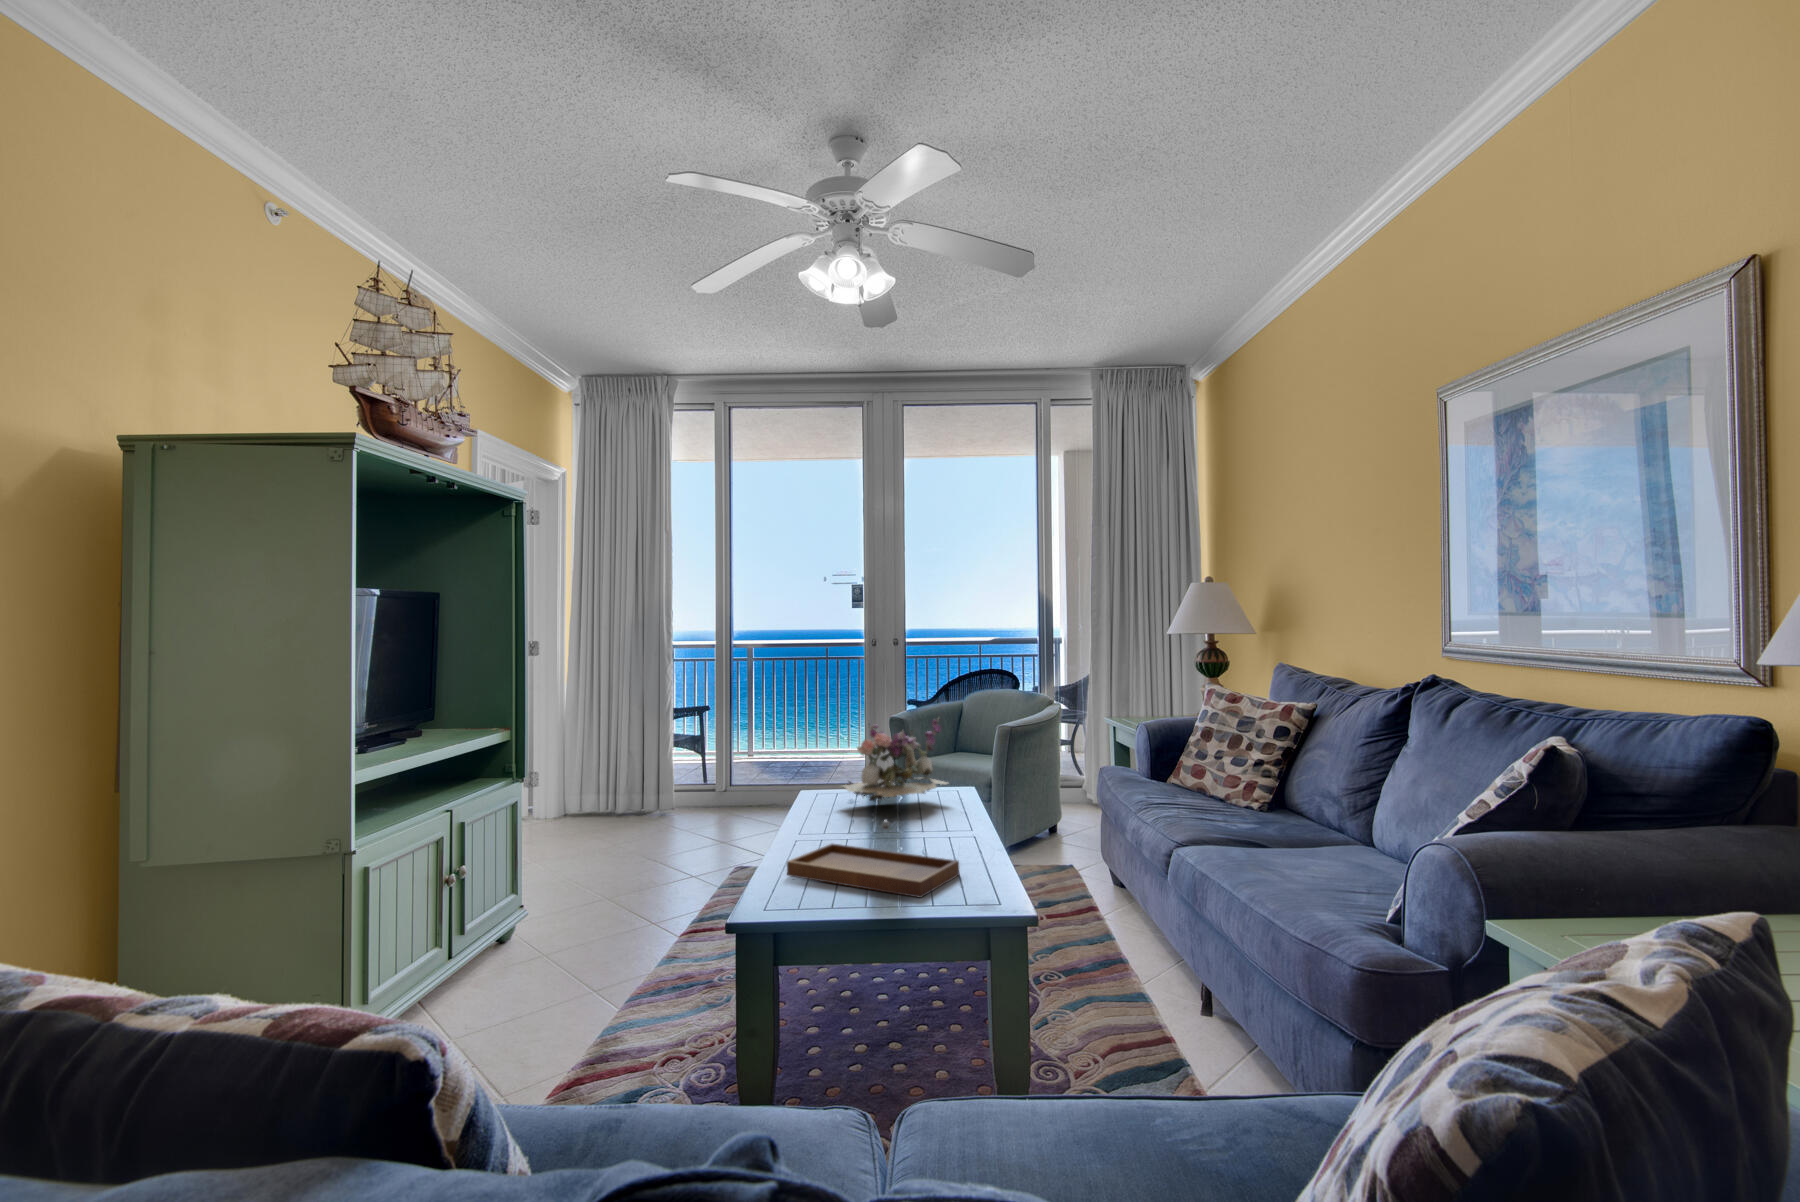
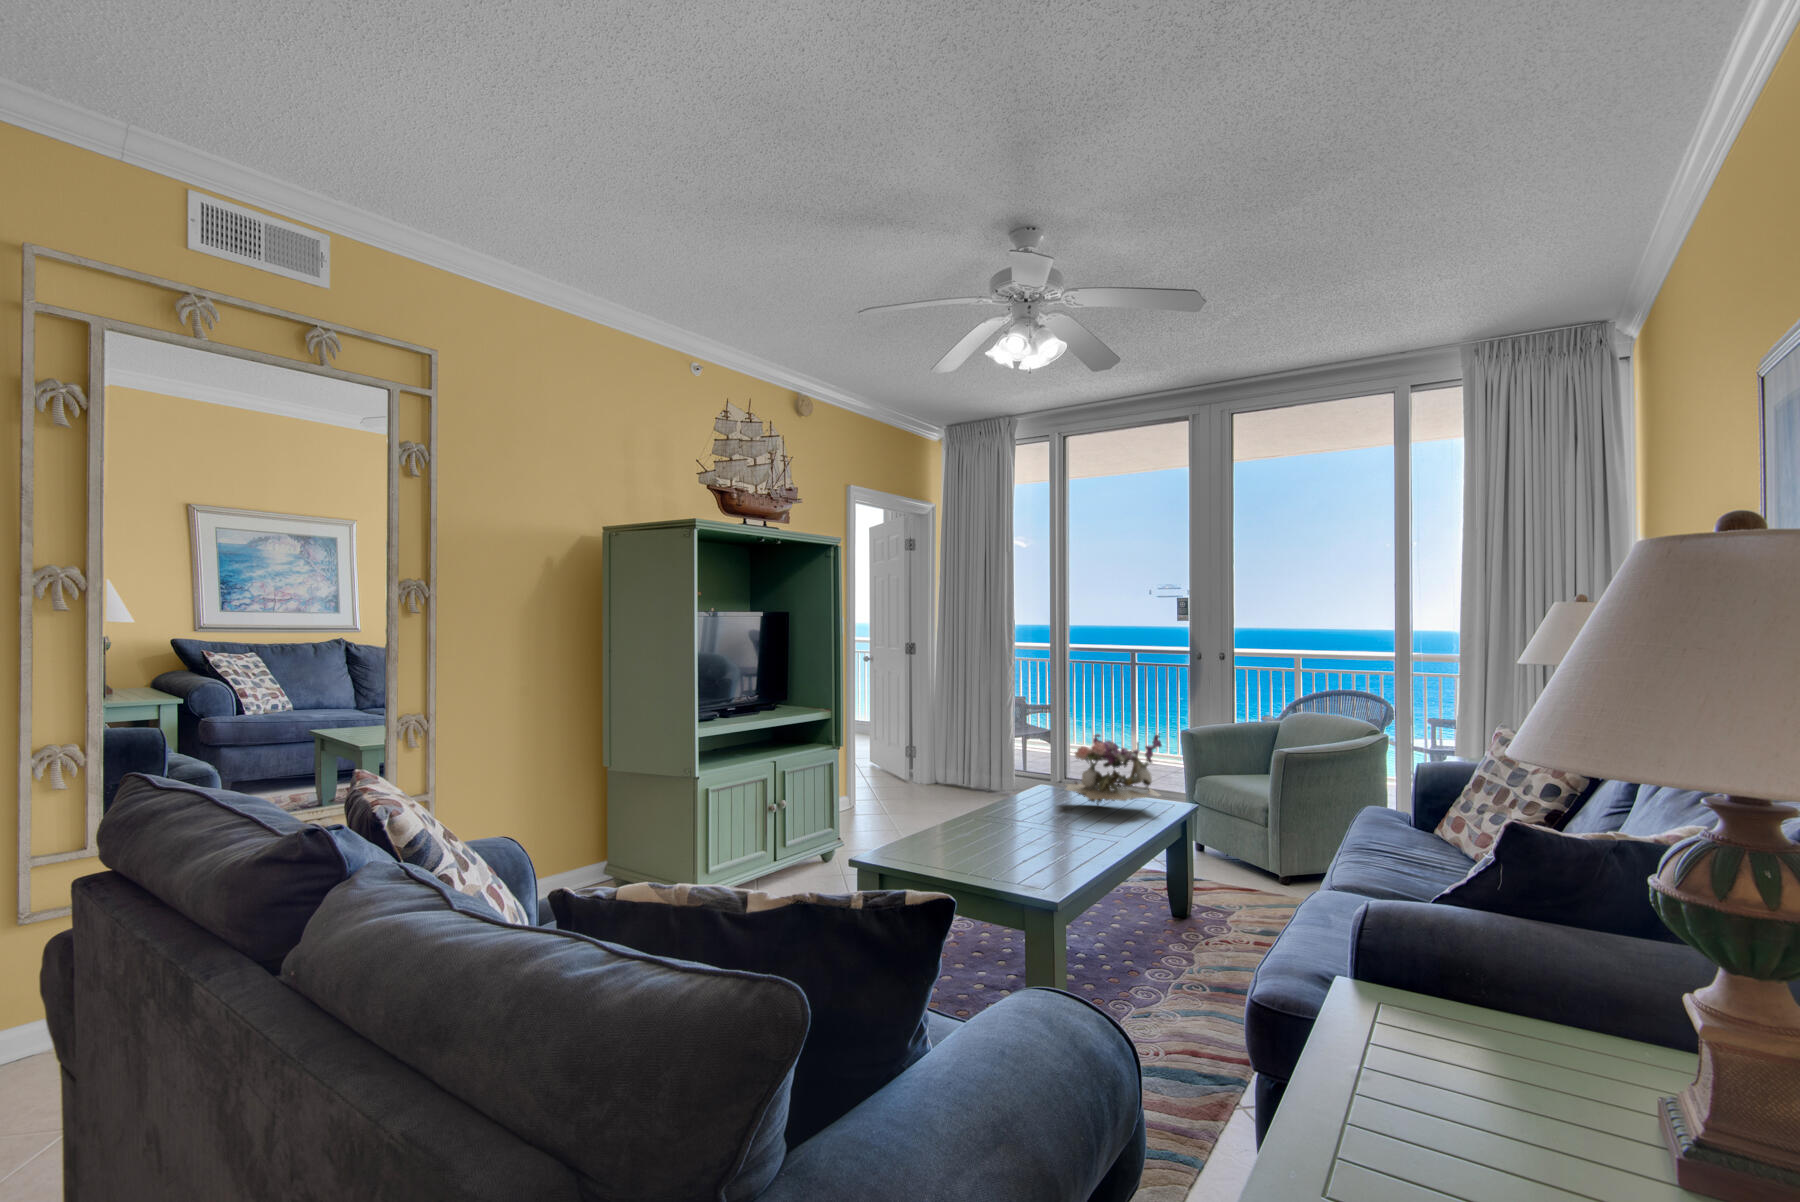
tray: present [787,821,959,898] -> none [946,815,1075,883]

